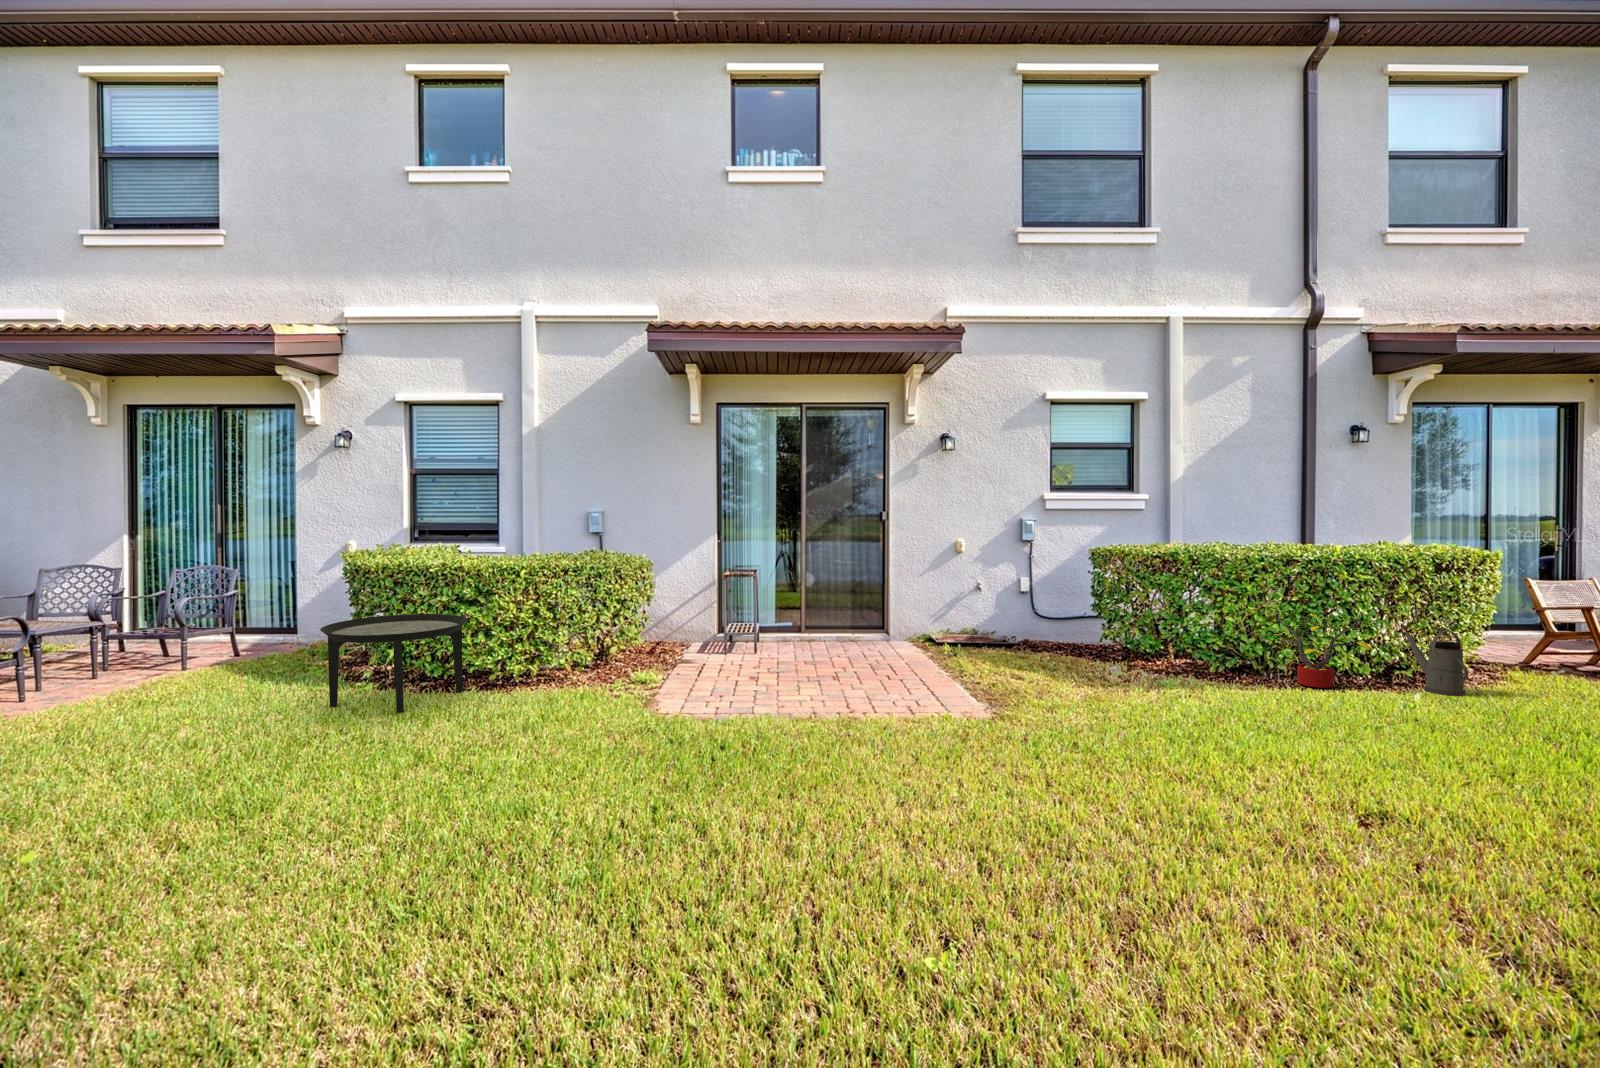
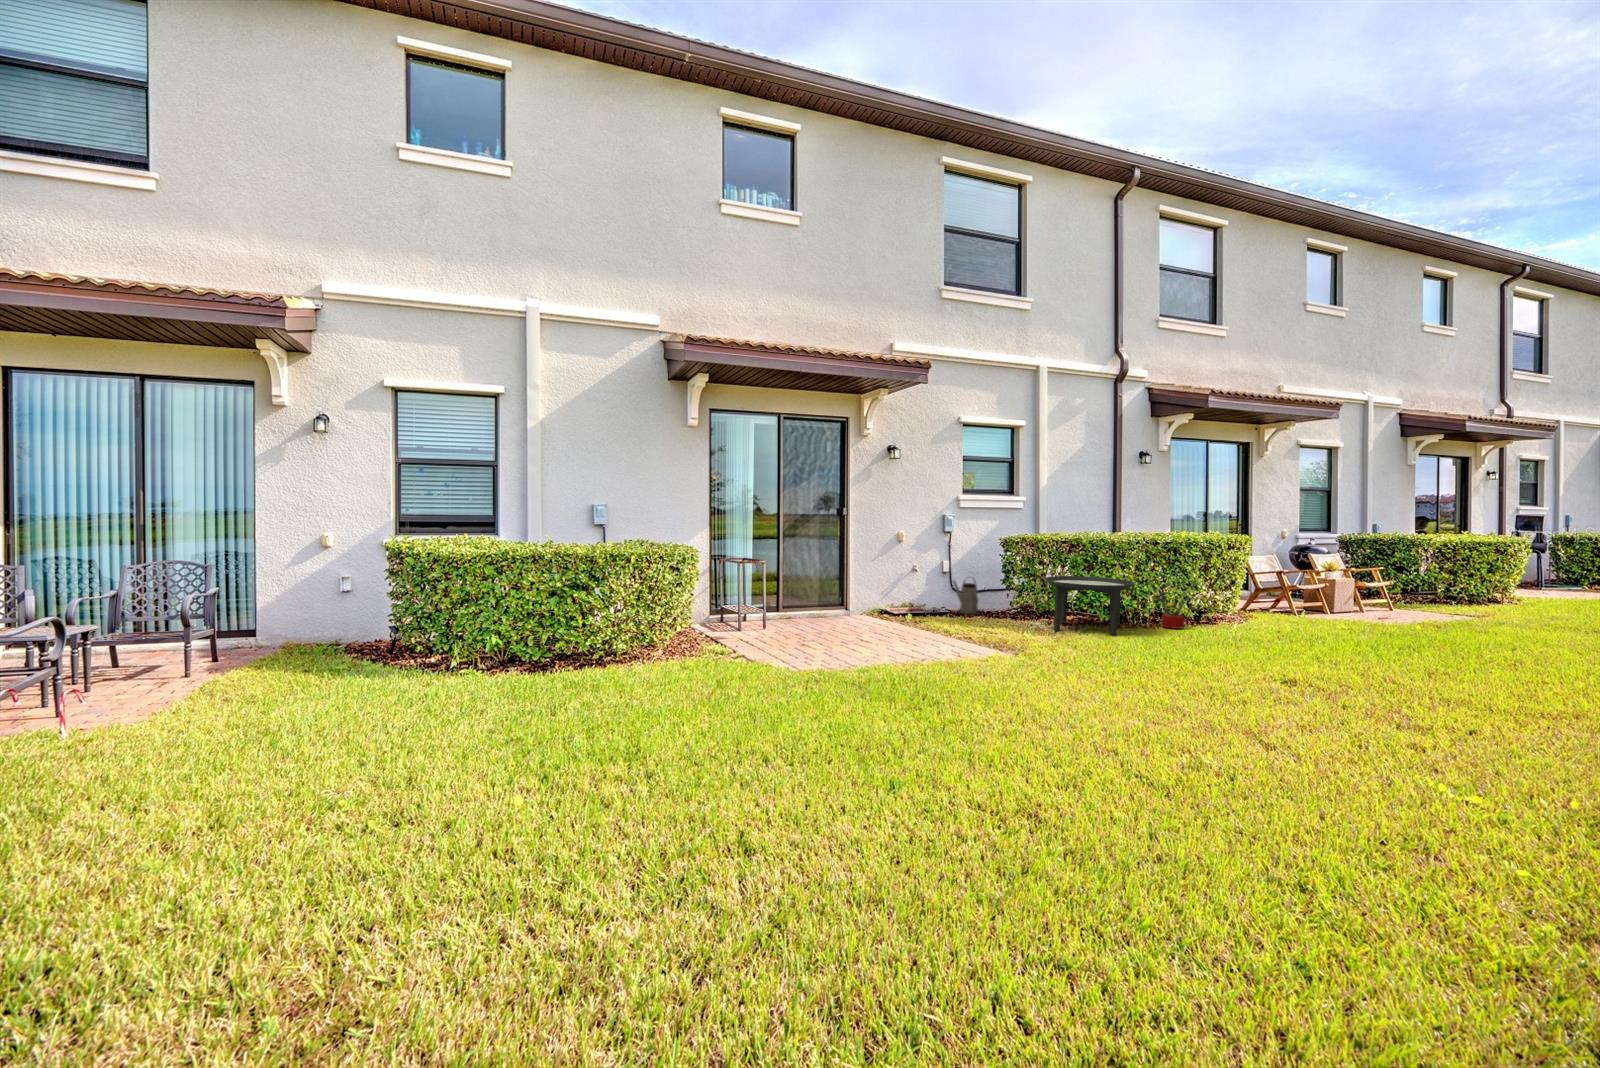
round table: present [320,614,468,713] -> present [1045,576,1135,636]
watering can: present [1405,630,1469,696] -> present [953,580,978,614]

